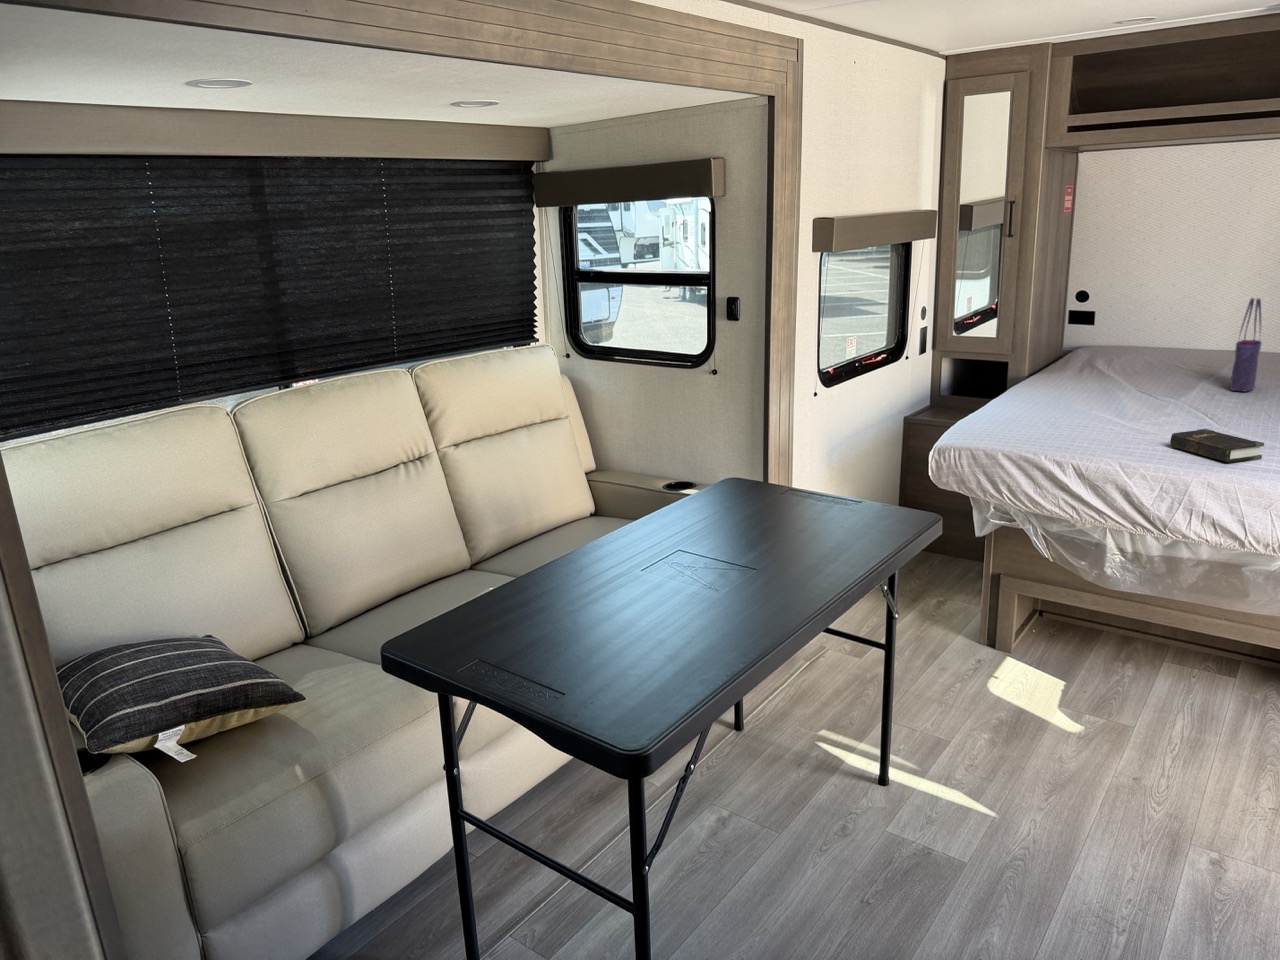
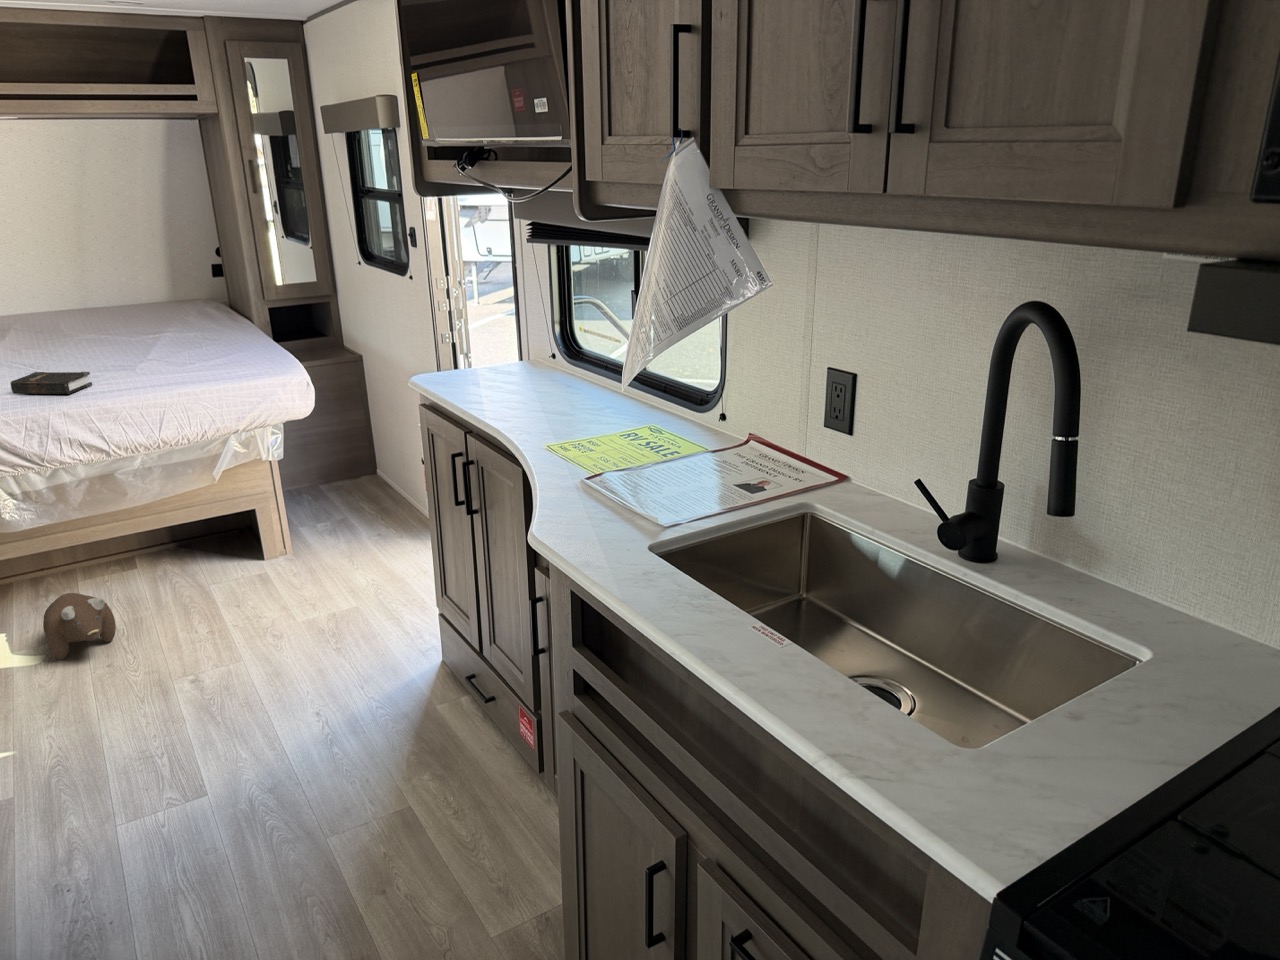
tote bag: present [1230,298,1261,391] -> none [15,254,49,339]
plush toy: none [1086,676,1167,750] -> present [43,593,116,659]

